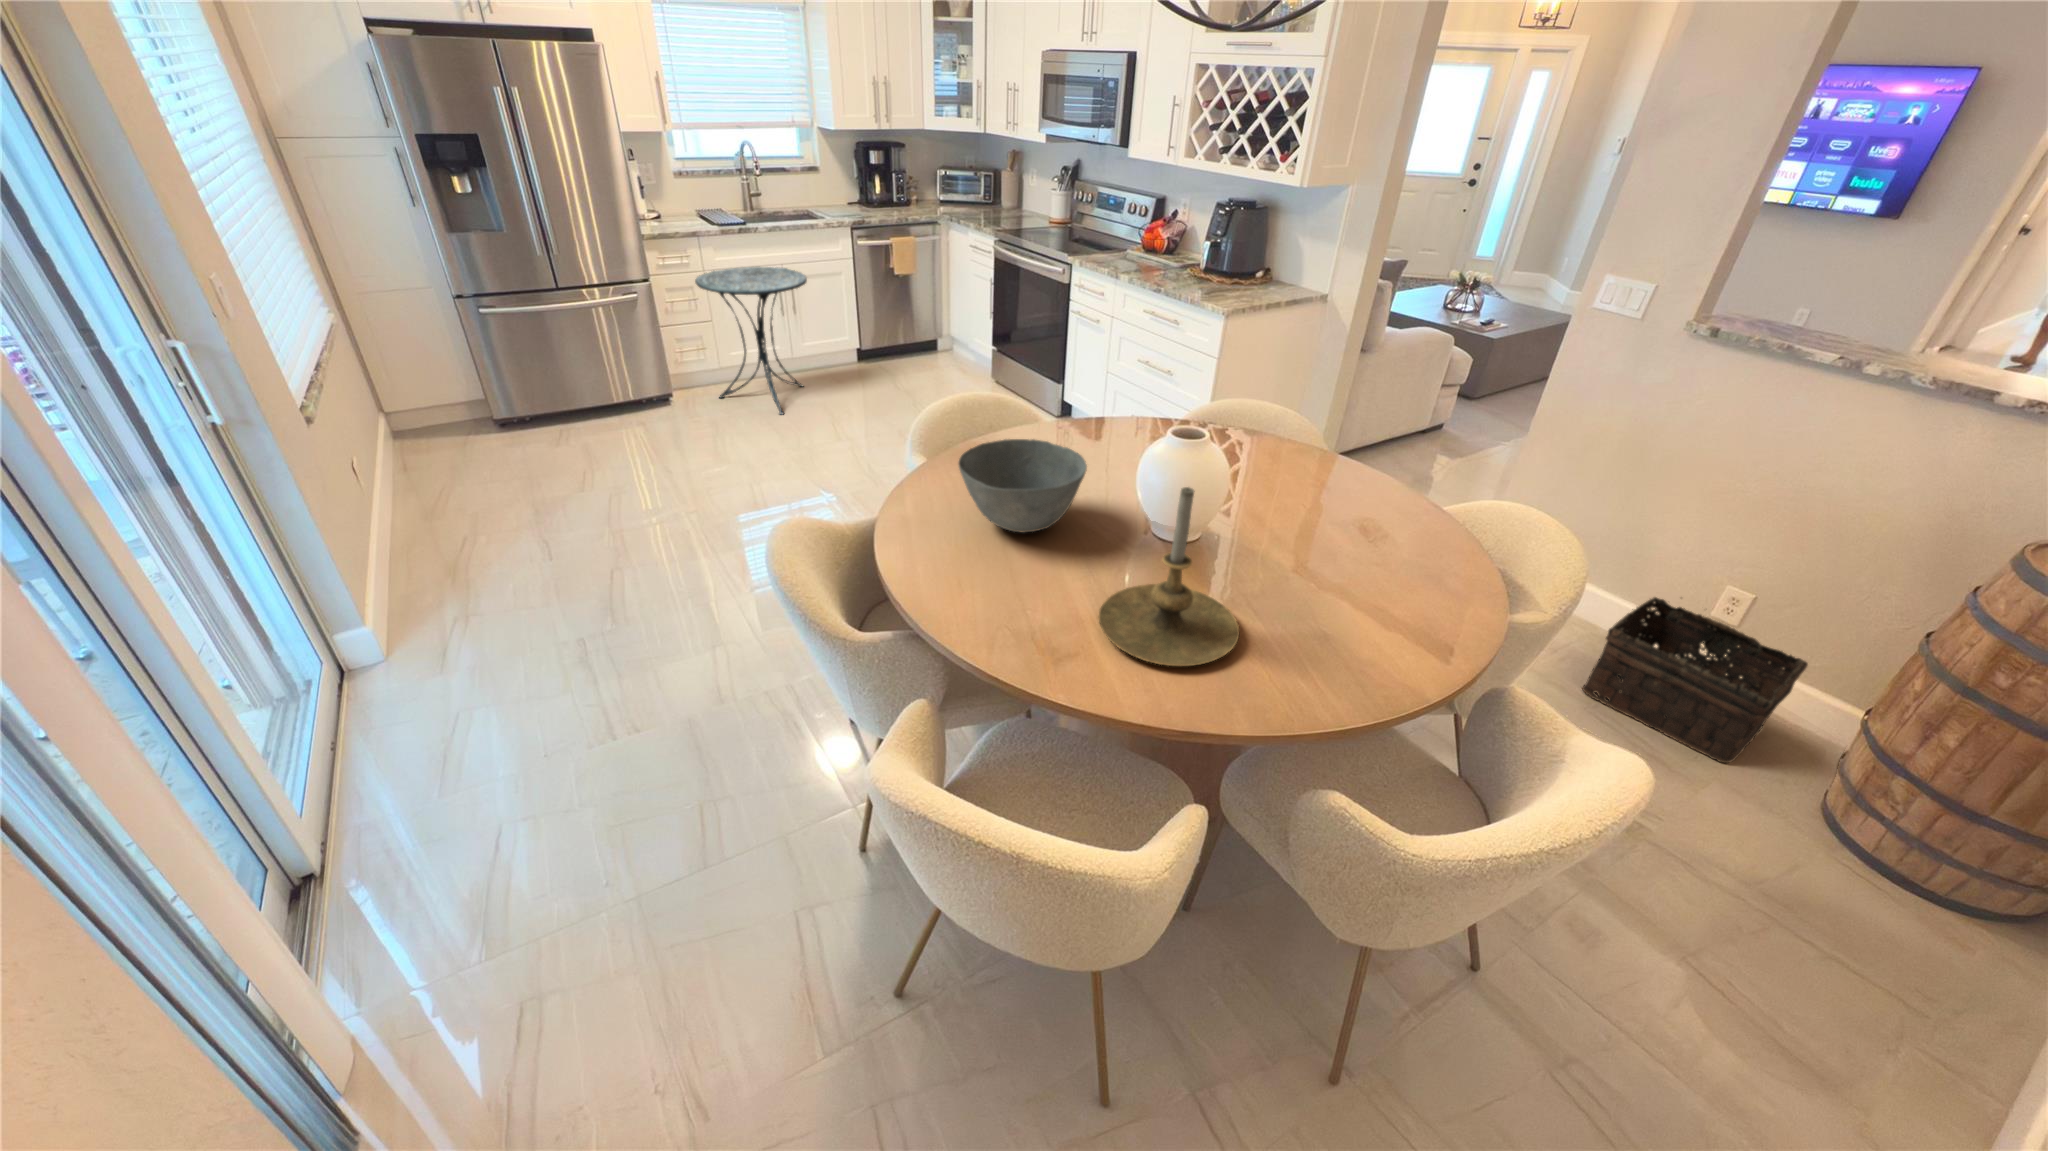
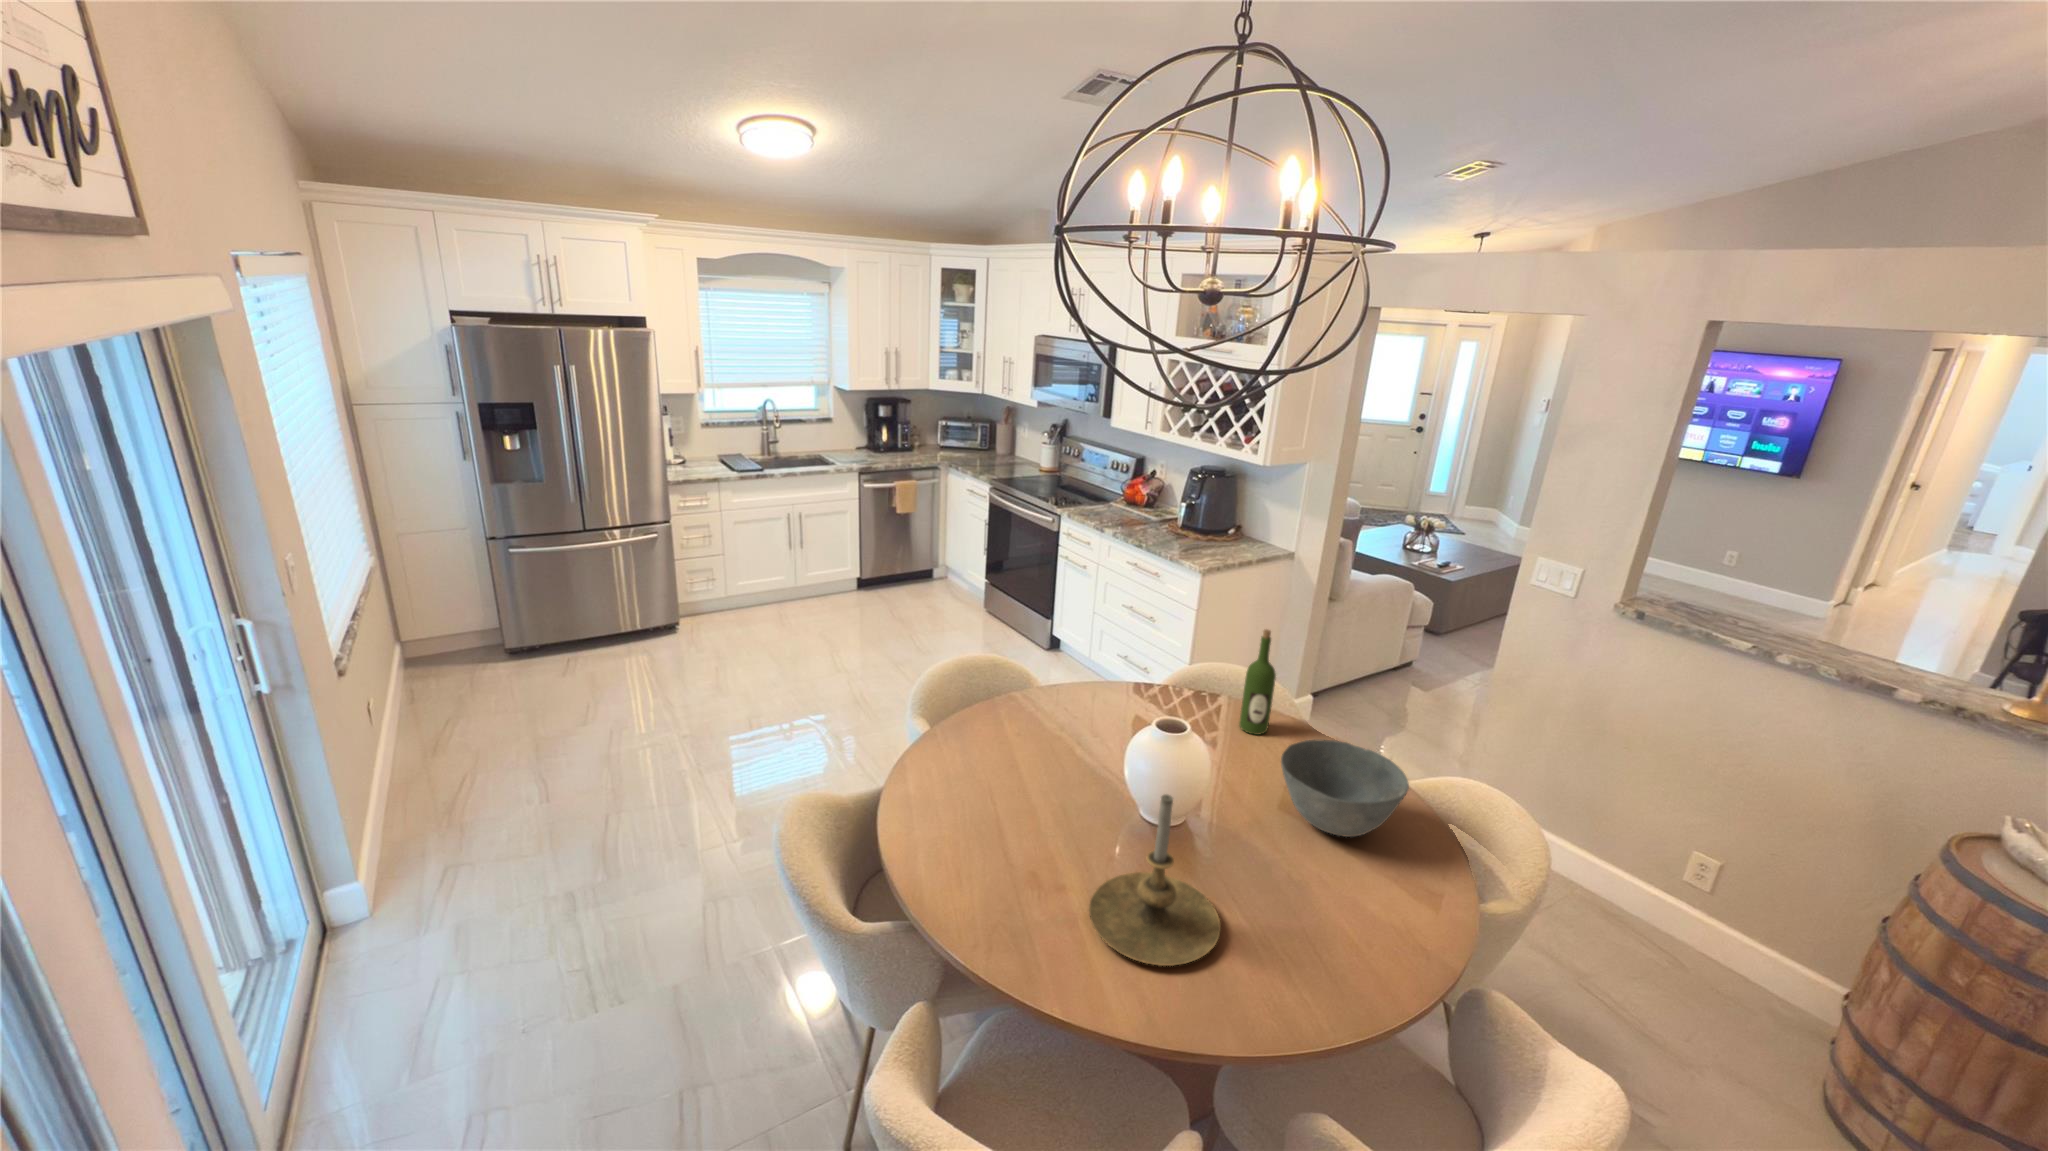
side table: present [695,267,807,415] -> none [710,508,814,645]
wine bottle: none [1262,345,1306,465] -> present [1239,629,1276,735]
bowl: present [958,439,1087,532] -> present [1281,740,1409,837]
basket: present [1582,597,1808,763] -> none [1569,855,1783,1039]

